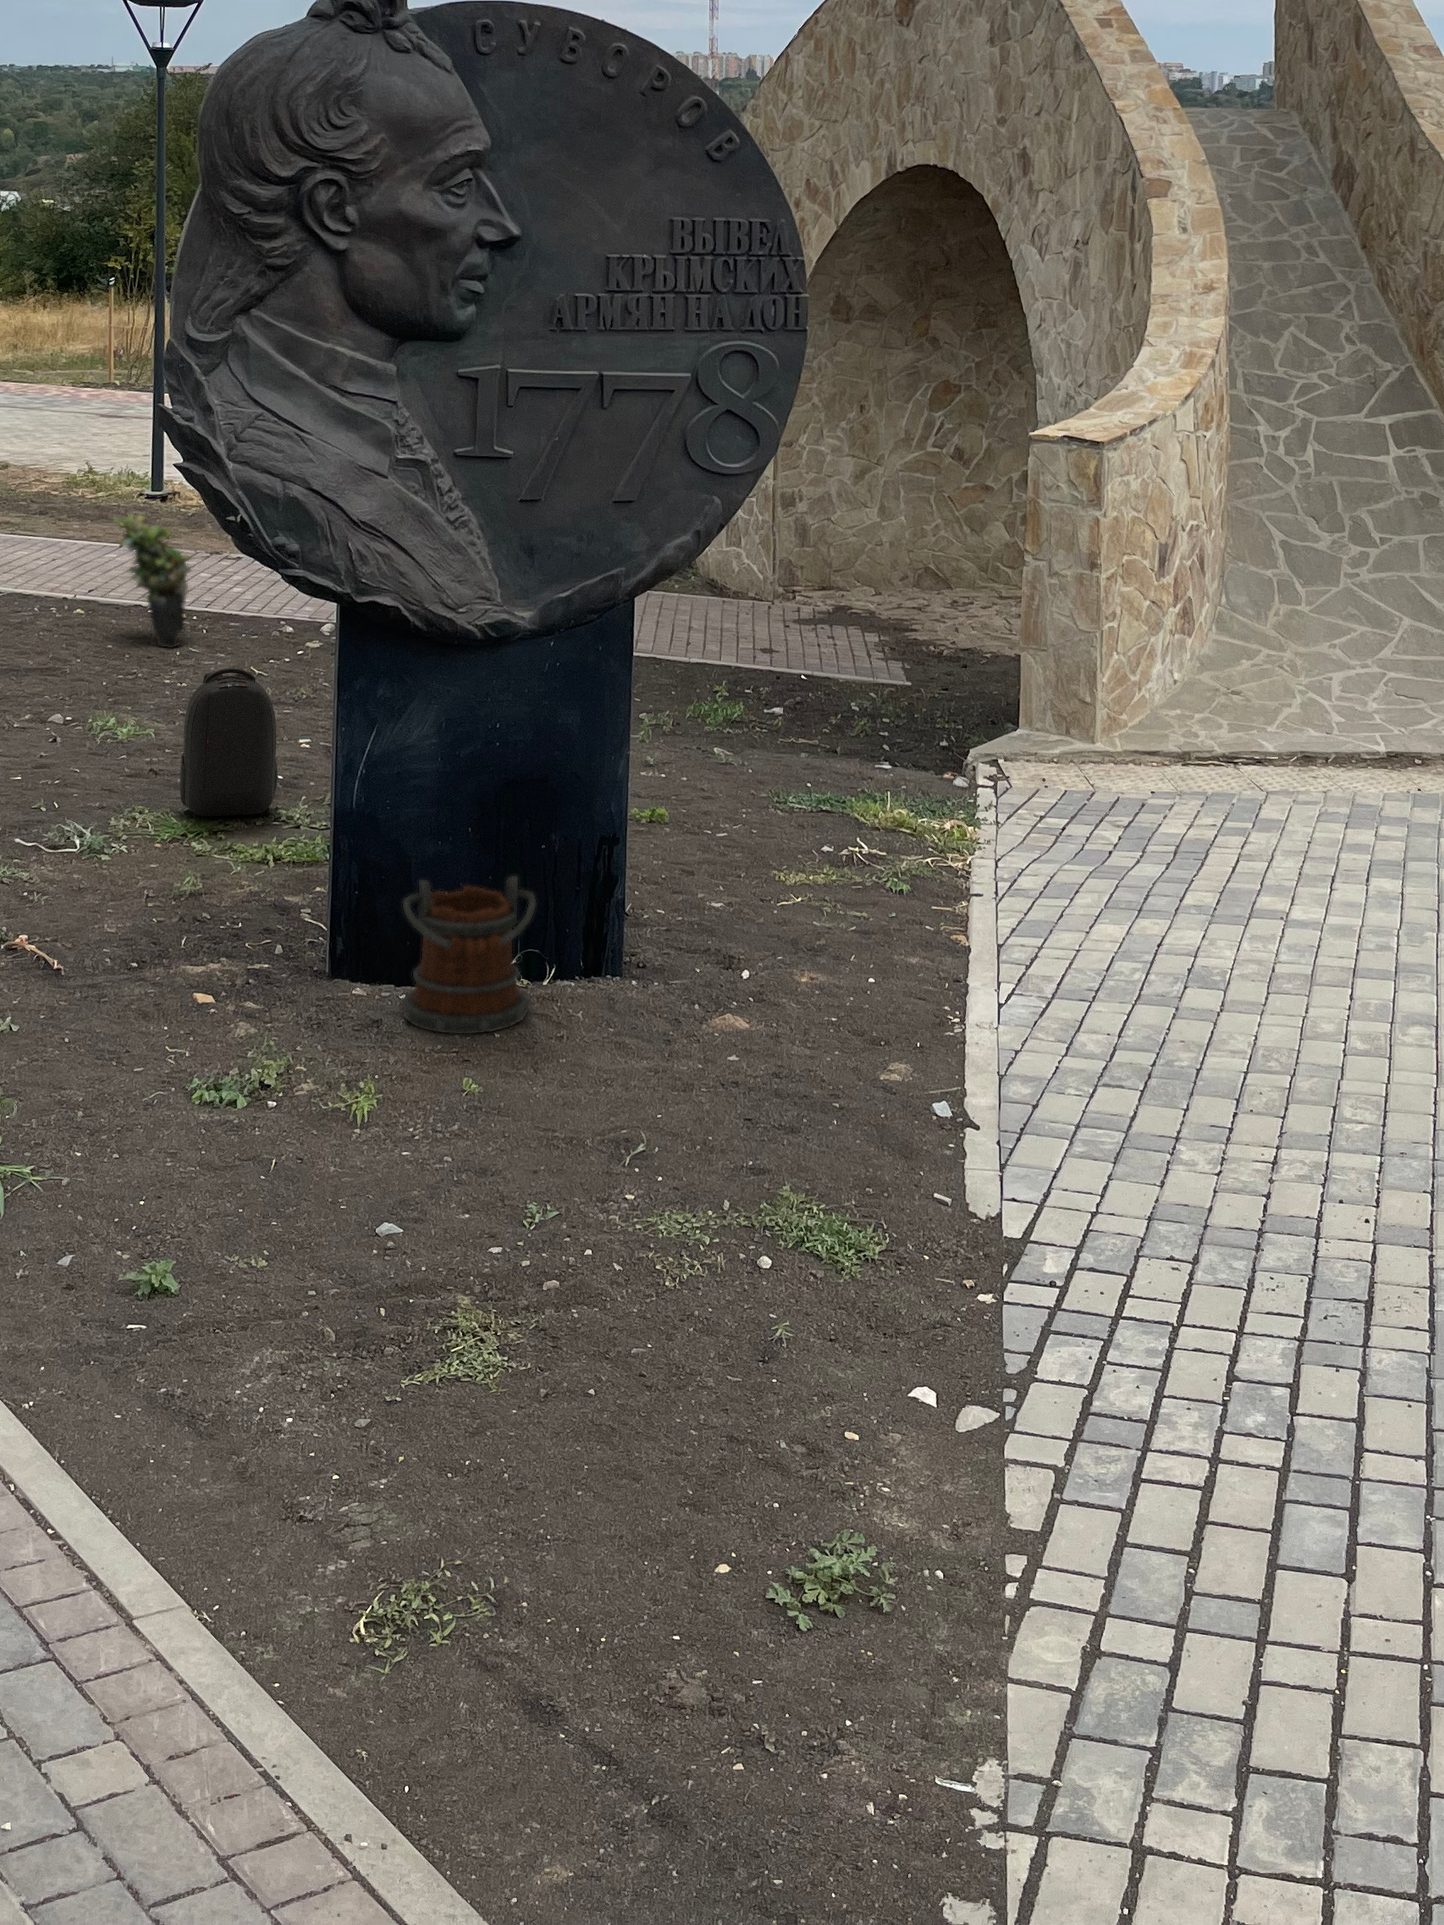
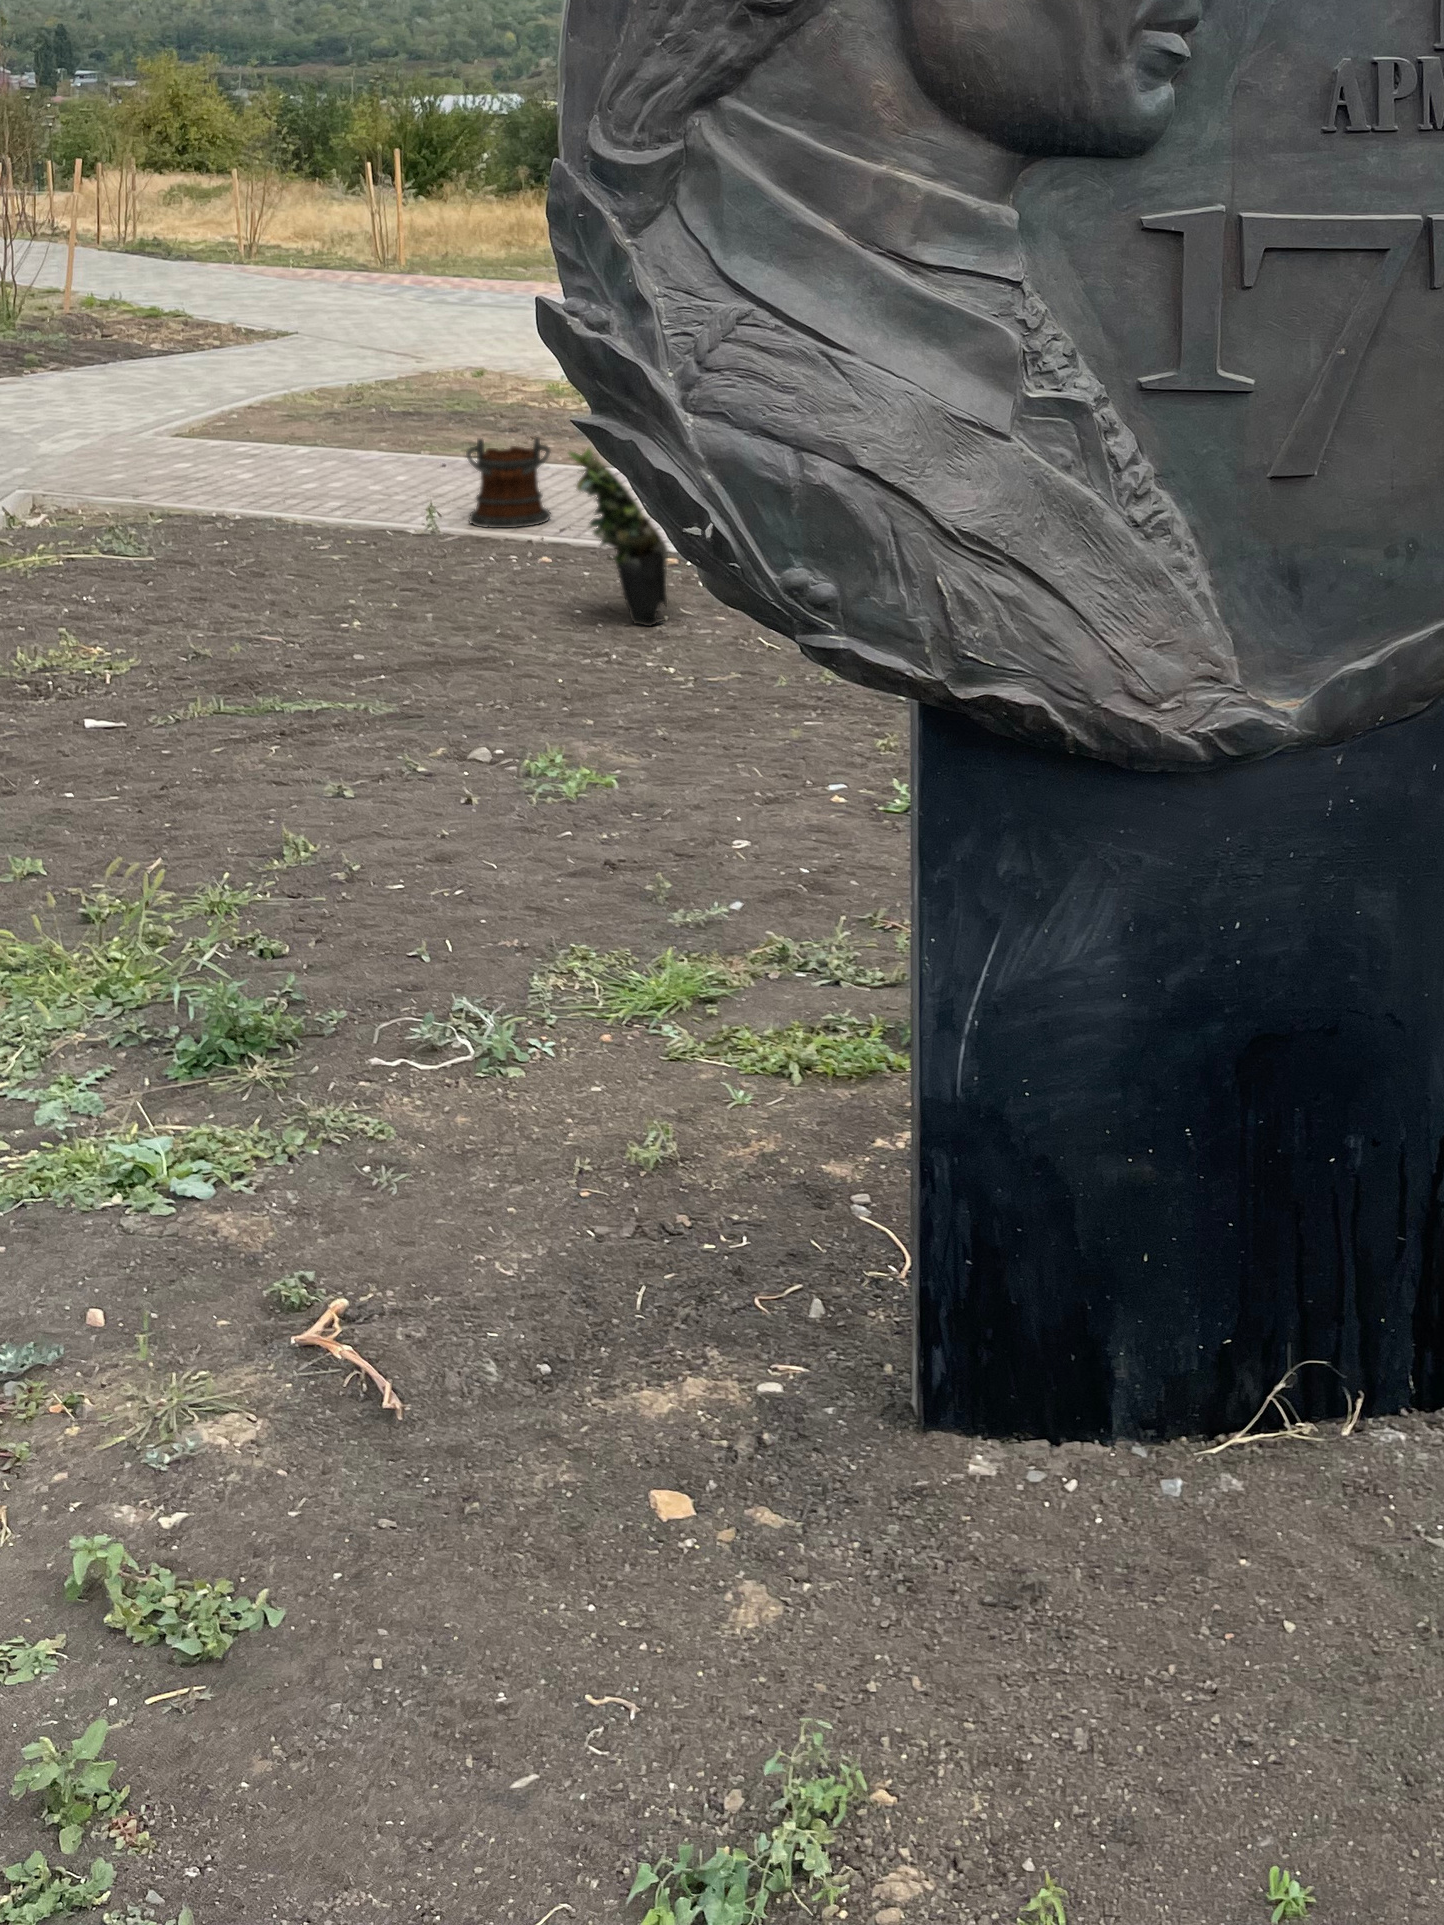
backpack: present [180,668,278,816] -> none [645,713,799,957]
bucket: present [401,876,536,1034] -> present [466,438,551,528]

